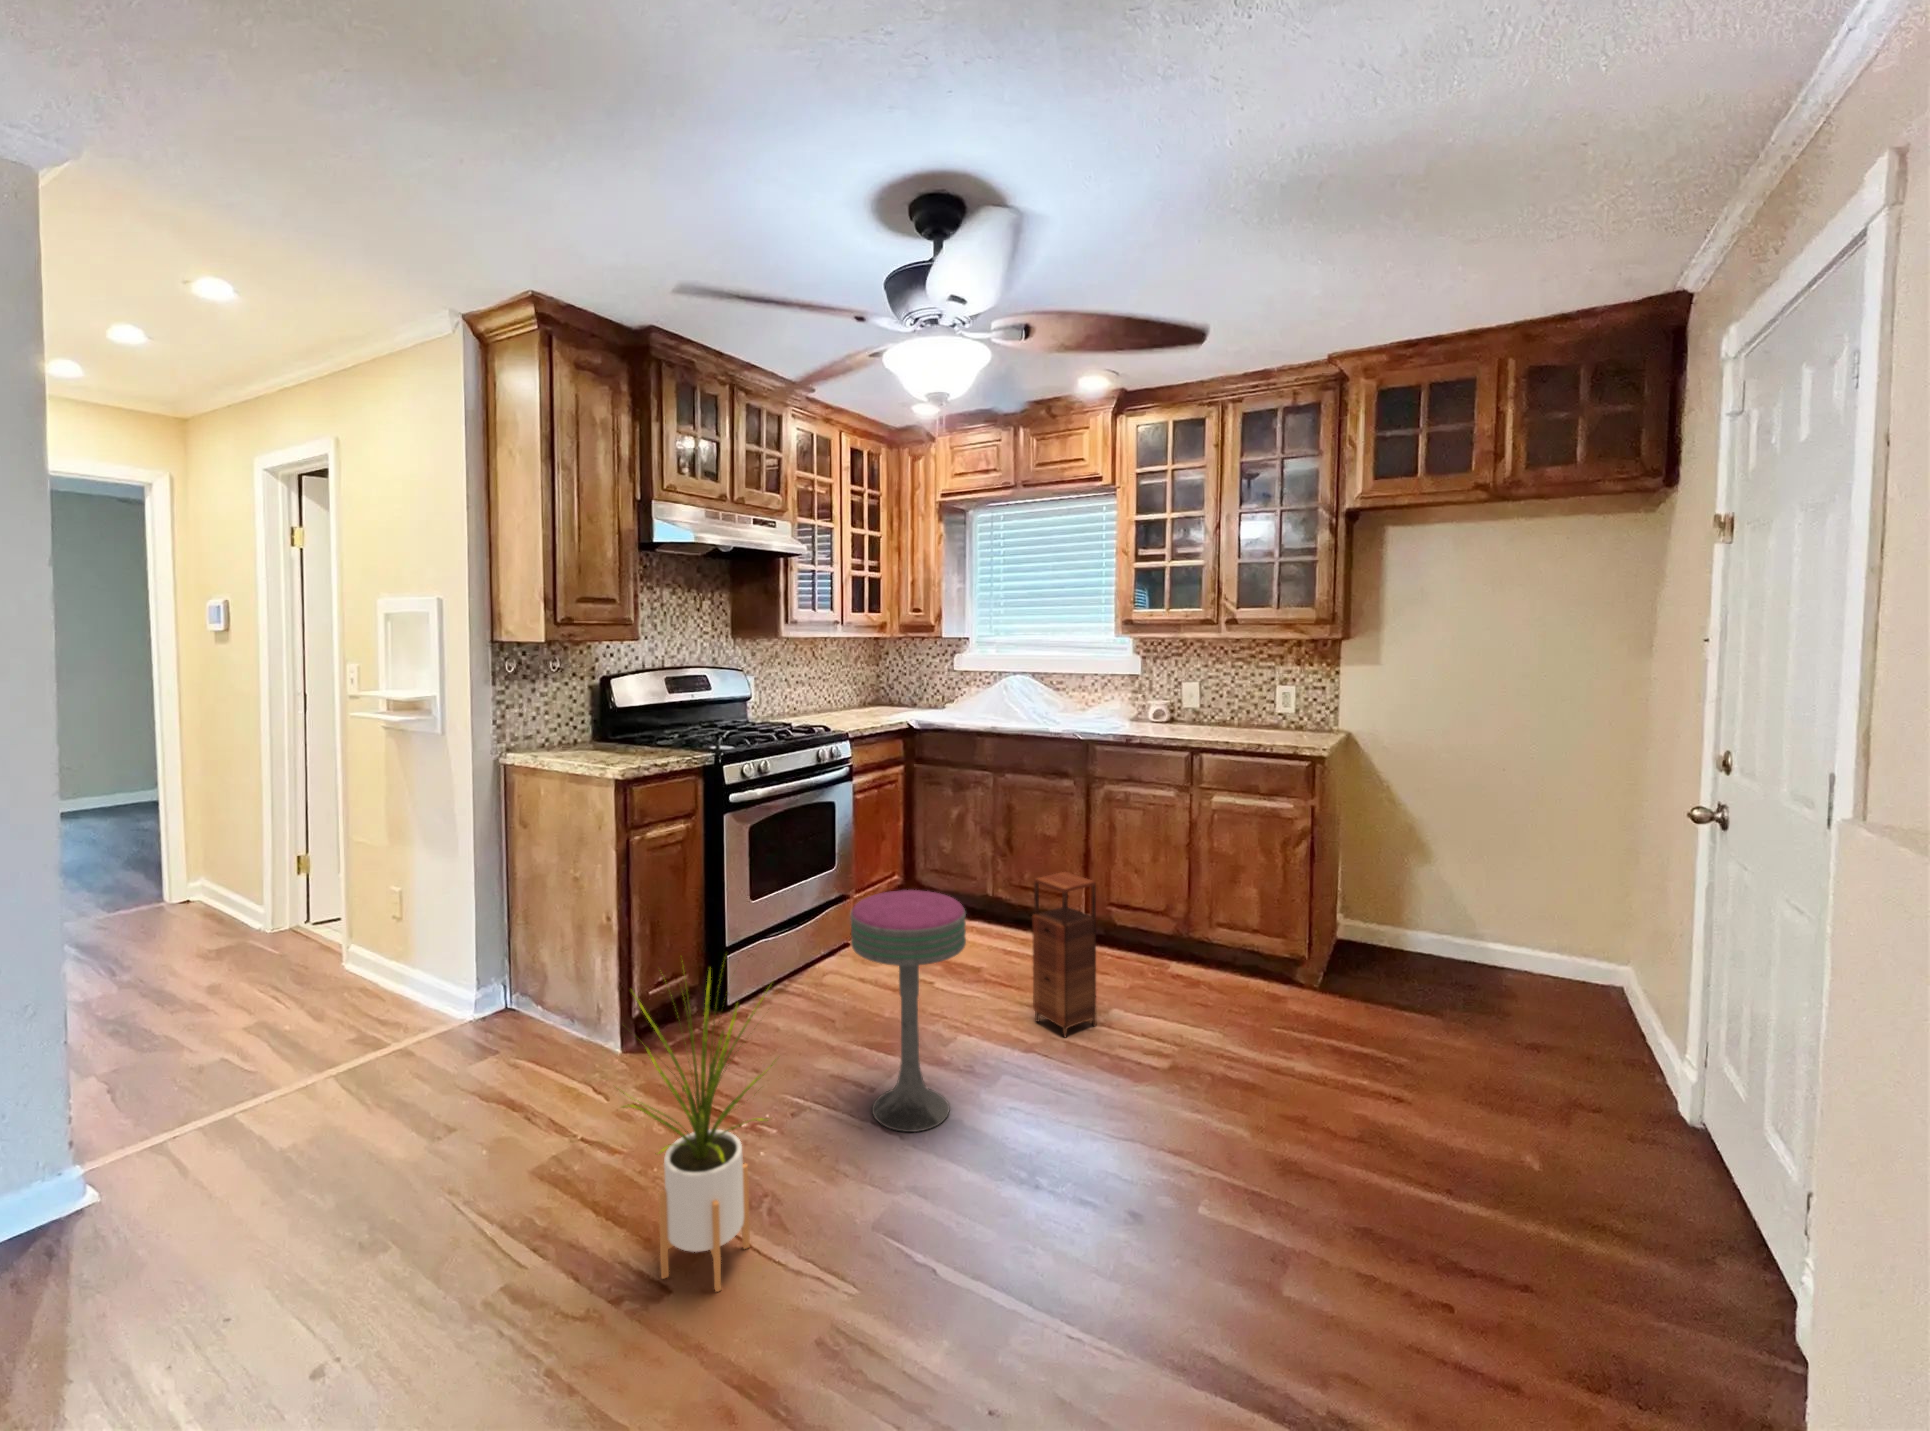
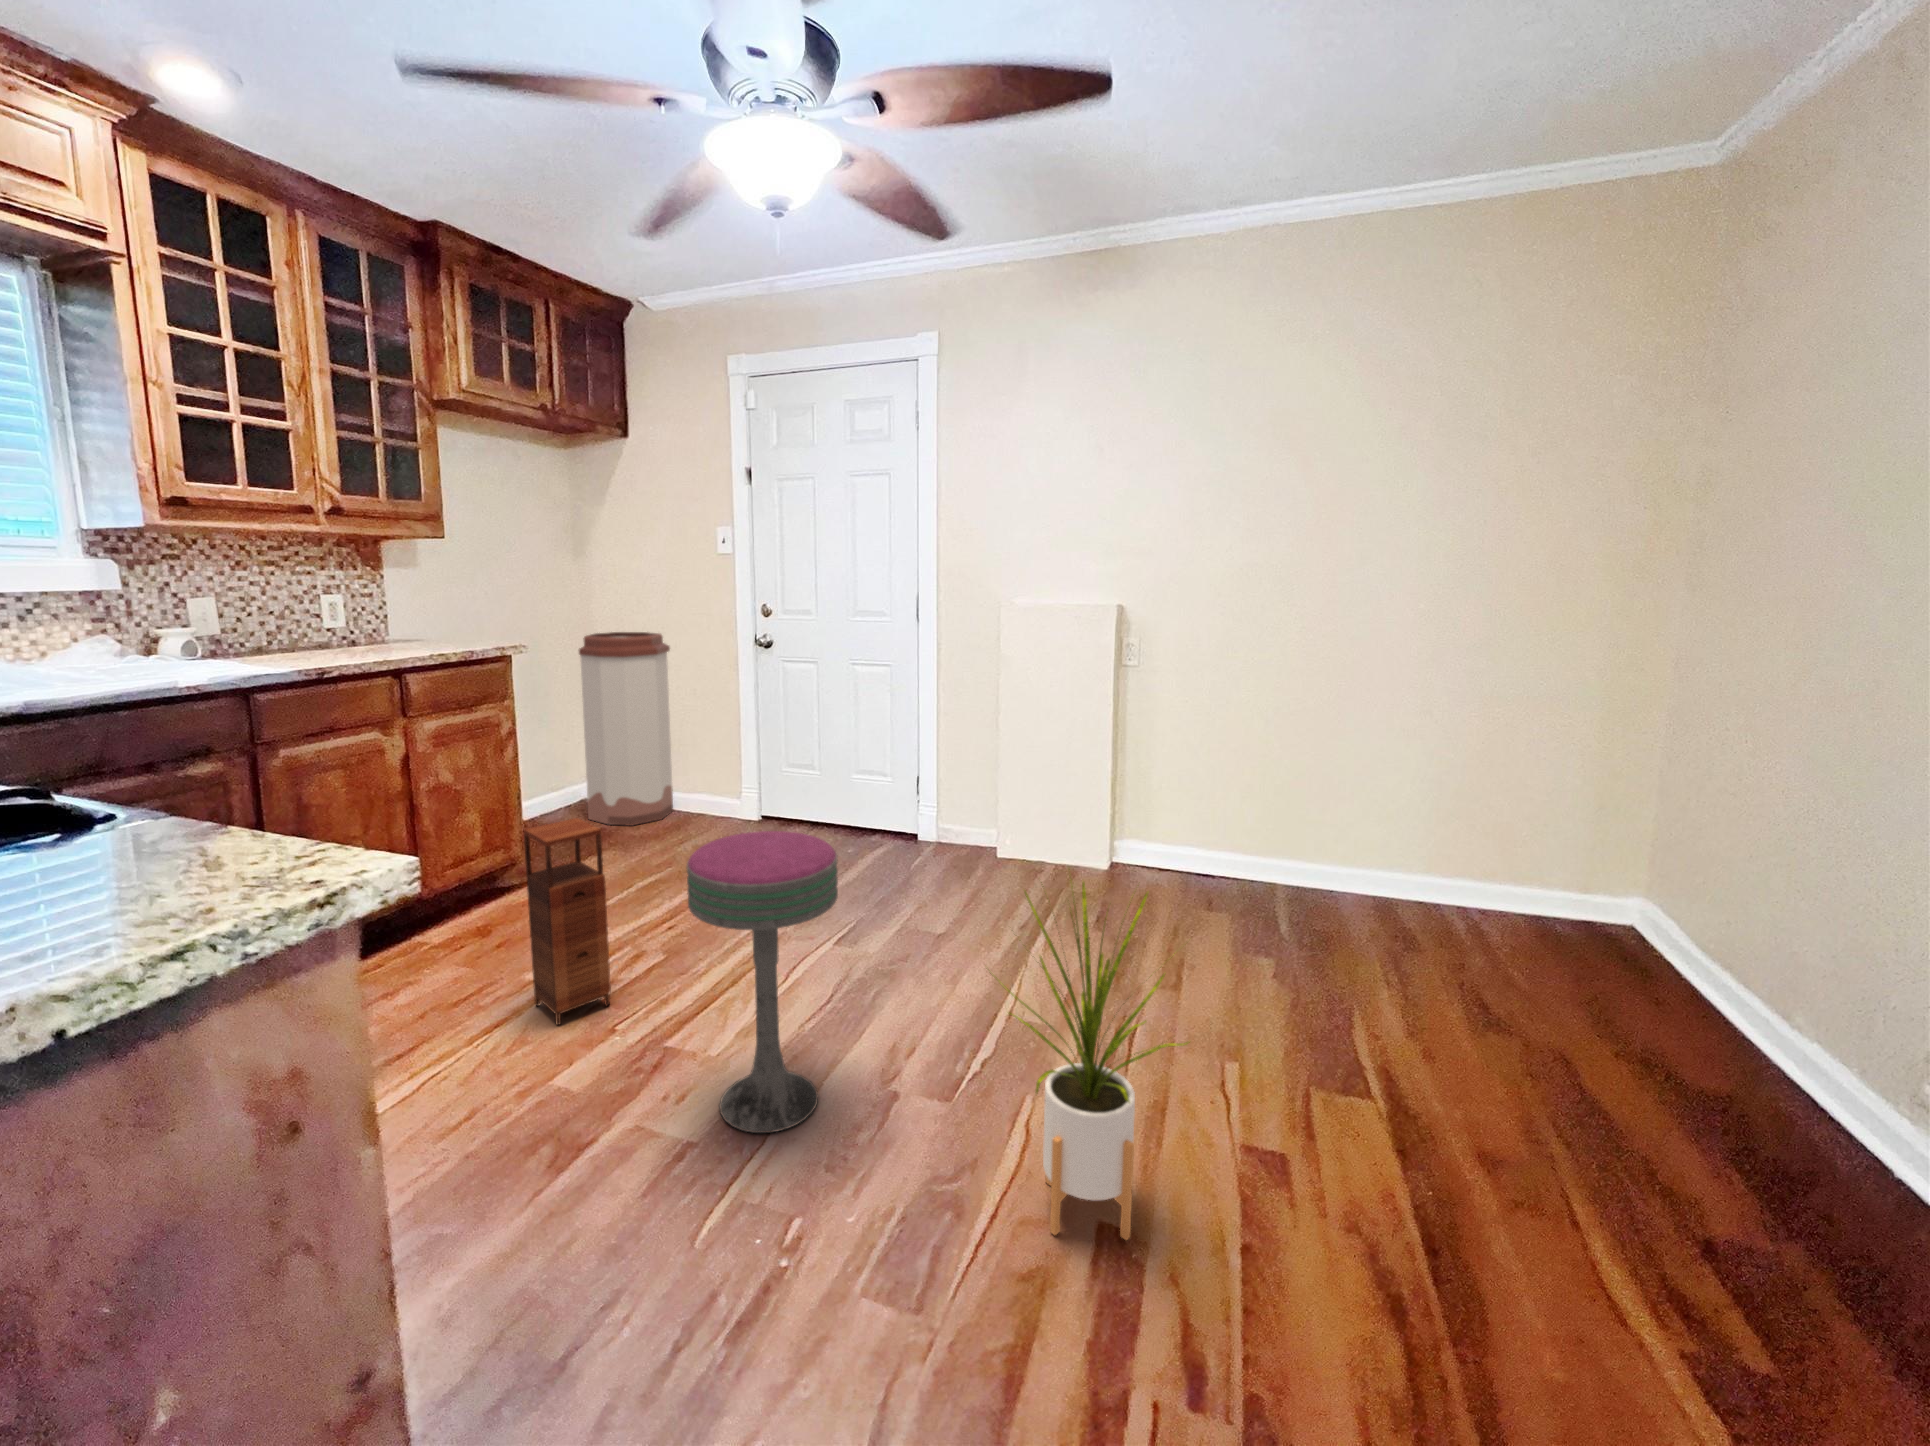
trash can: none [1513,758,1646,1035] -> present [579,632,673,826]

